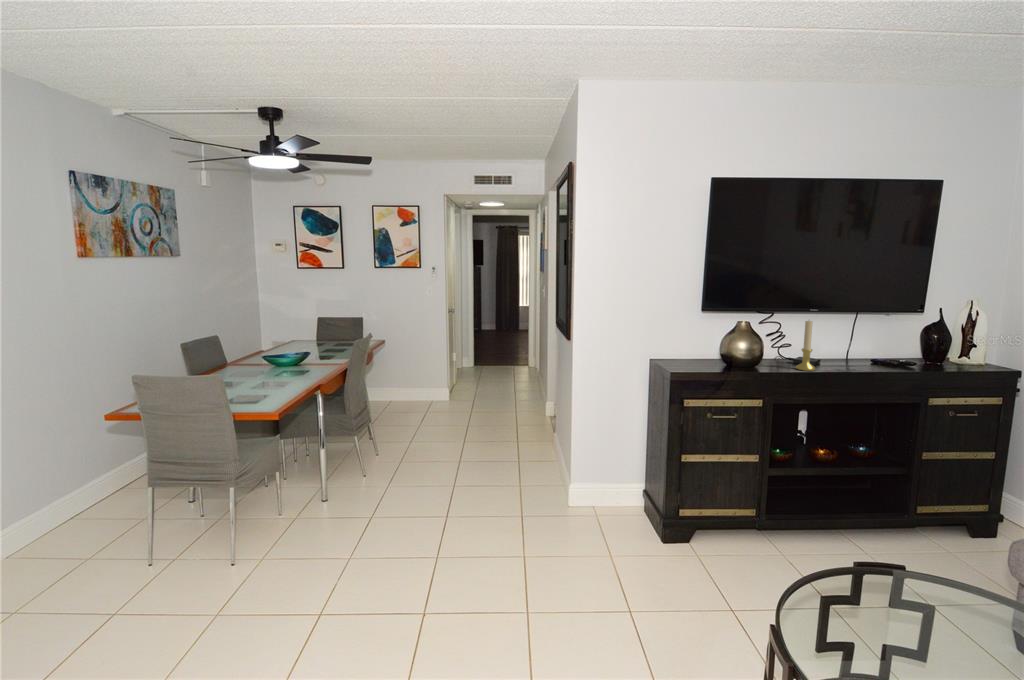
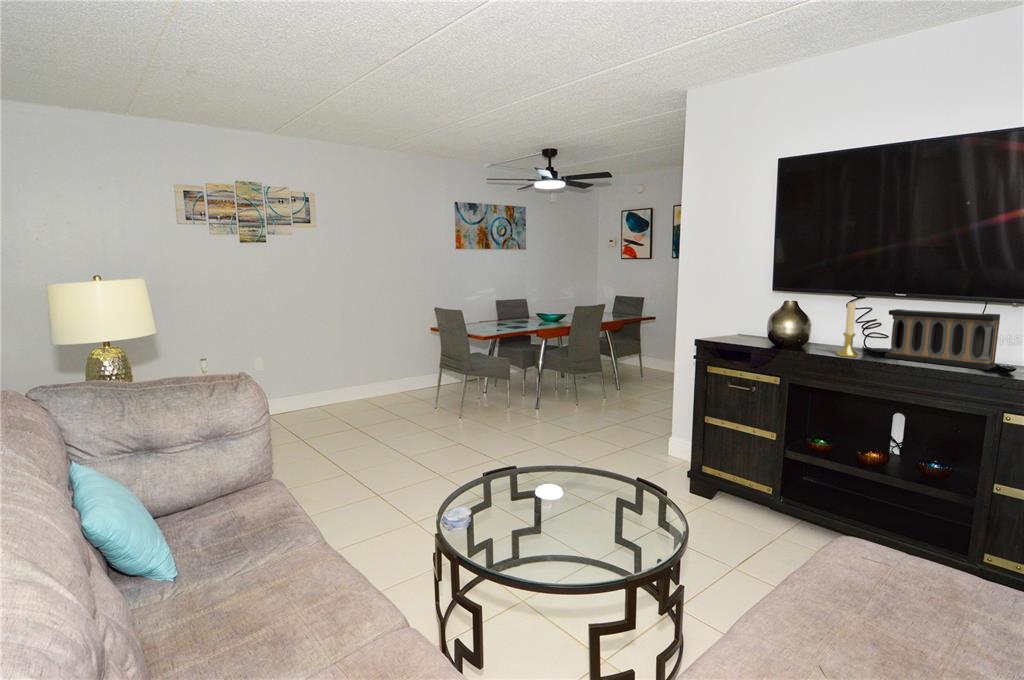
speaker: none [815,323,901,367] -> present [885,309,1000,370]

